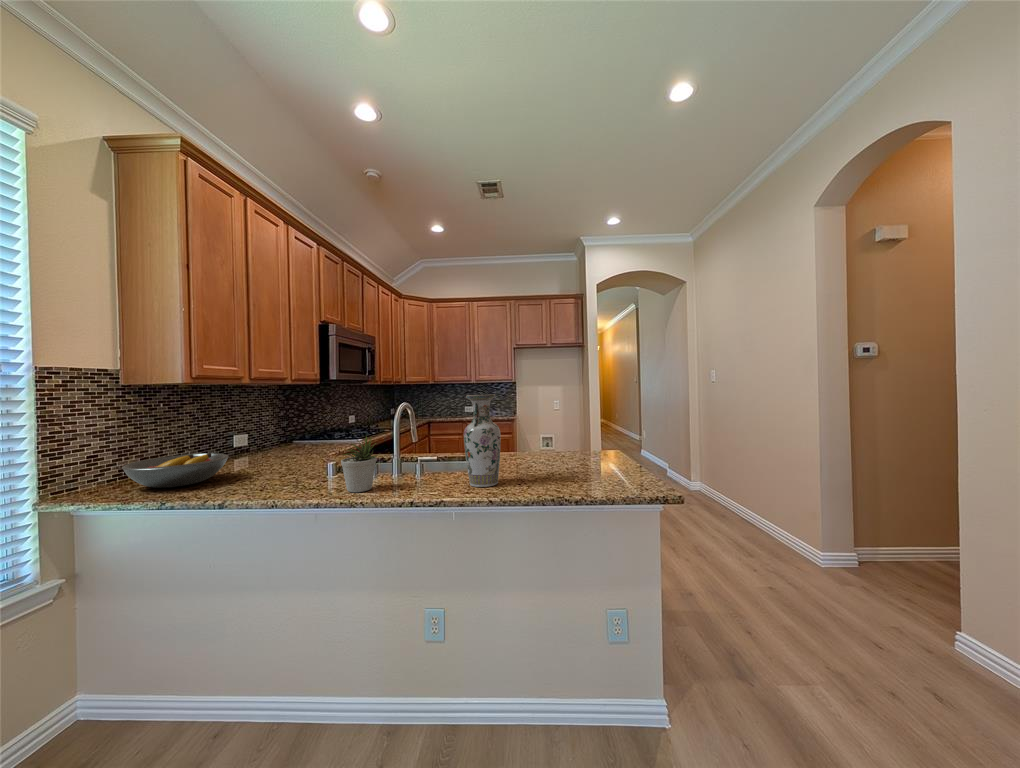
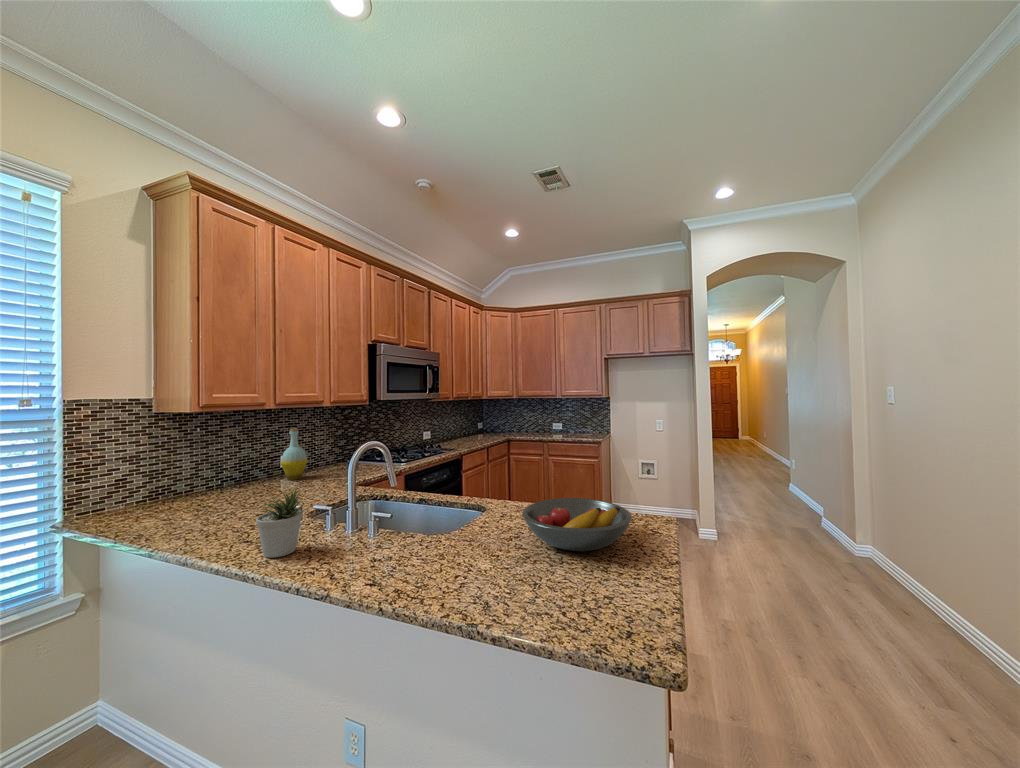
vase: present [464,394,501,487] -> none [389,441,440,574]
bottle: none [244,405,273,457] -> present [281,428,308,480]
fruit bowl: present [122,453,229,488] -> present [522,498,632,551]

